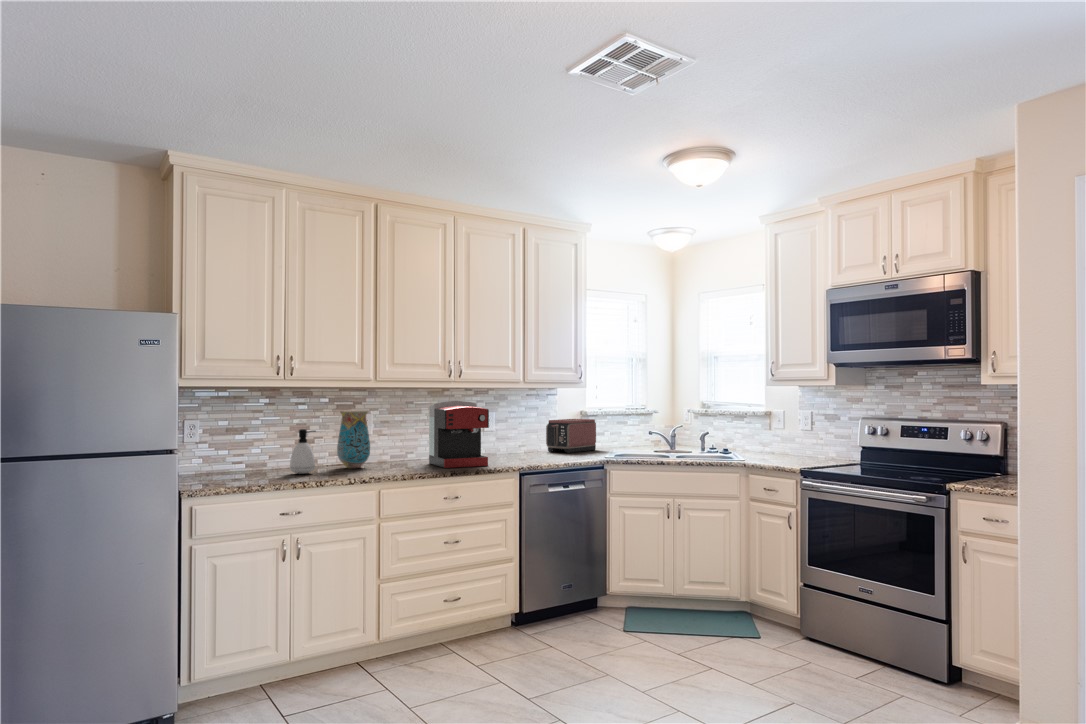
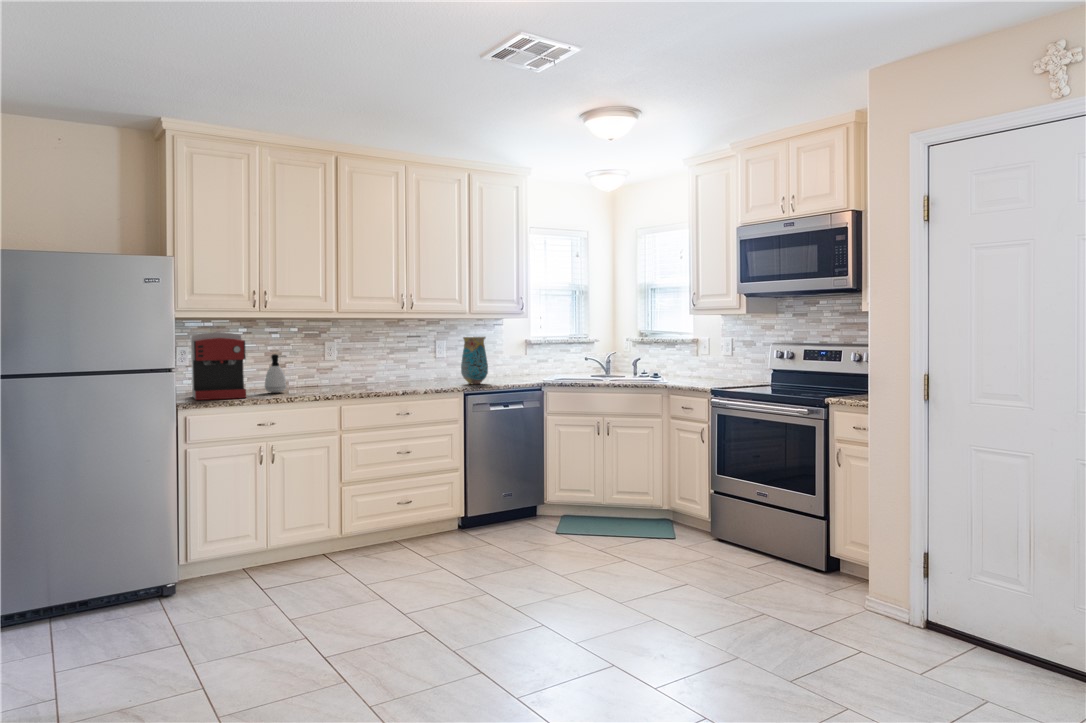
coffee maker: present [429,401,489,468] -> present [191,332,246,400]
vase: present [337,411,370,468] -> present [461,337,488,384]
toaster: present [546,419,596,453] -> none [497,348,543,378]

